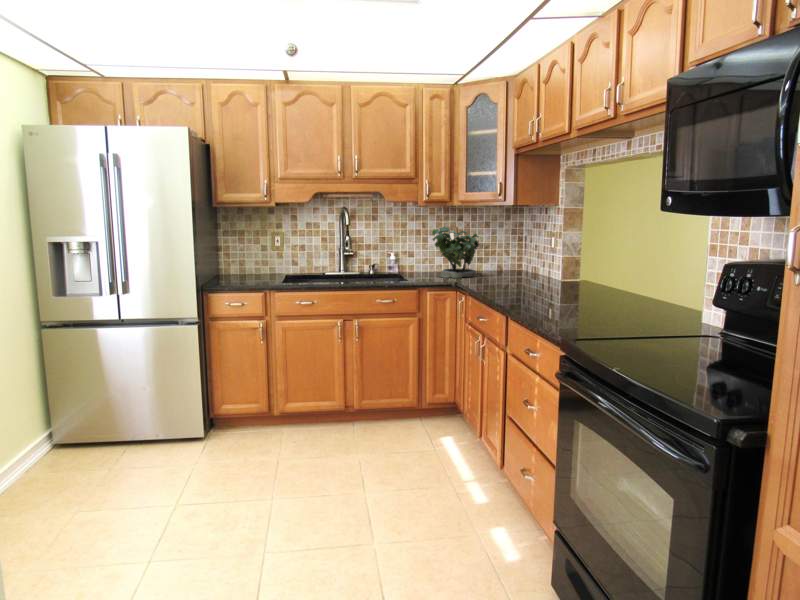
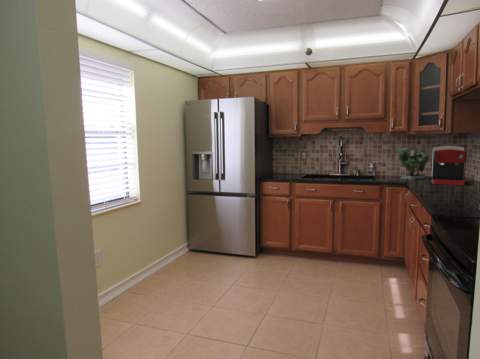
coffee maker: none [485,225,536,285] -> present [431,146,467,185]

